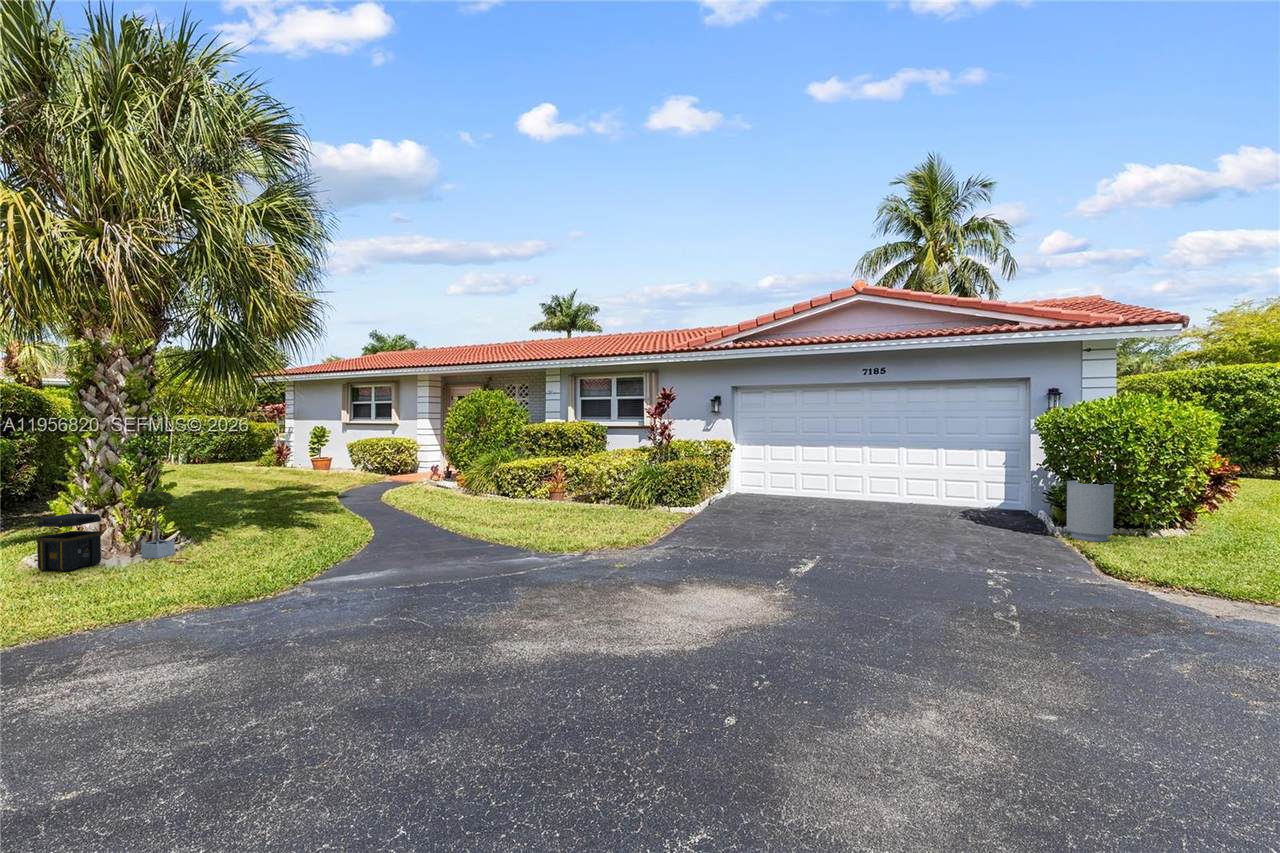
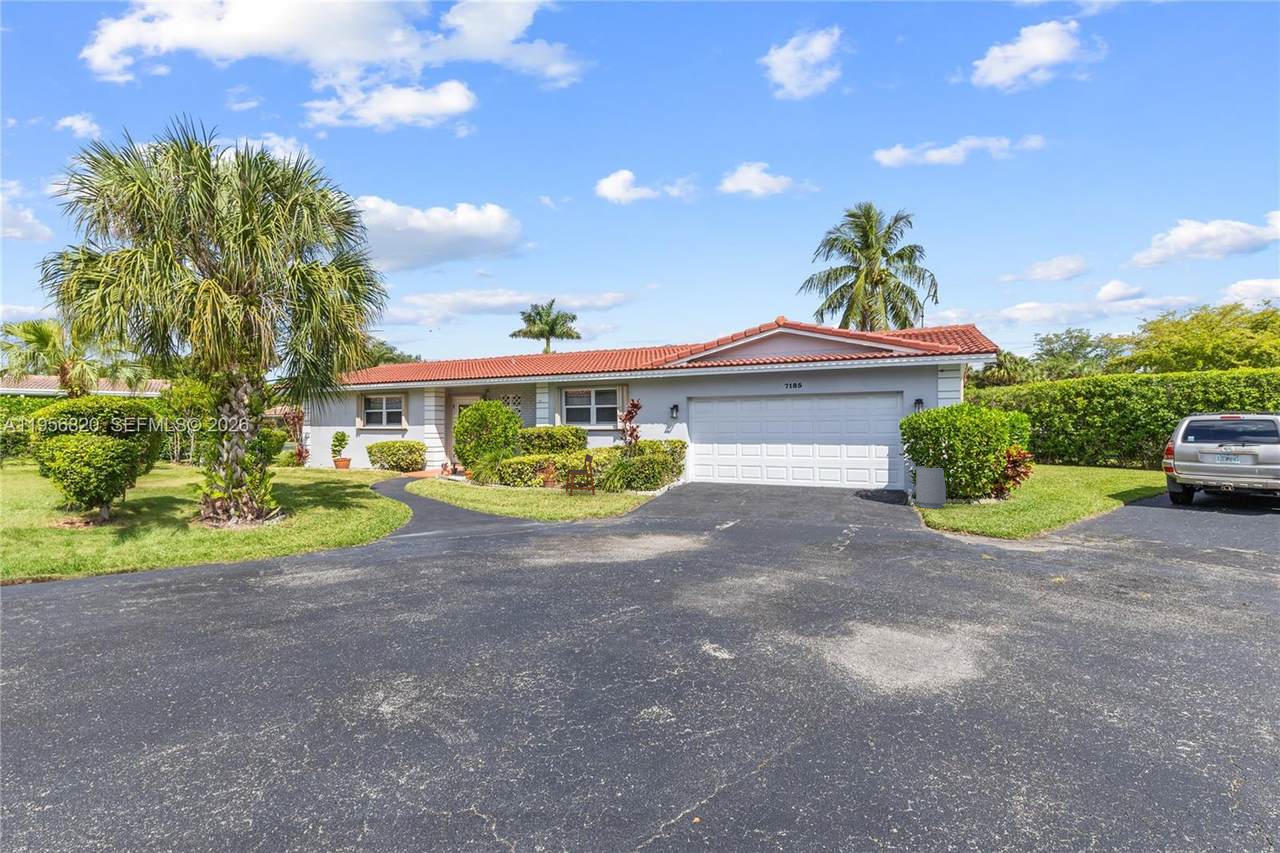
bench: none [578,457,615,512] -> present [566,454,595,496]
potted tree: present [135,490,175,558] -> none [256,478,282,527]
toolbox: present [36,513,102,571] -> none [195,495,236,534]

